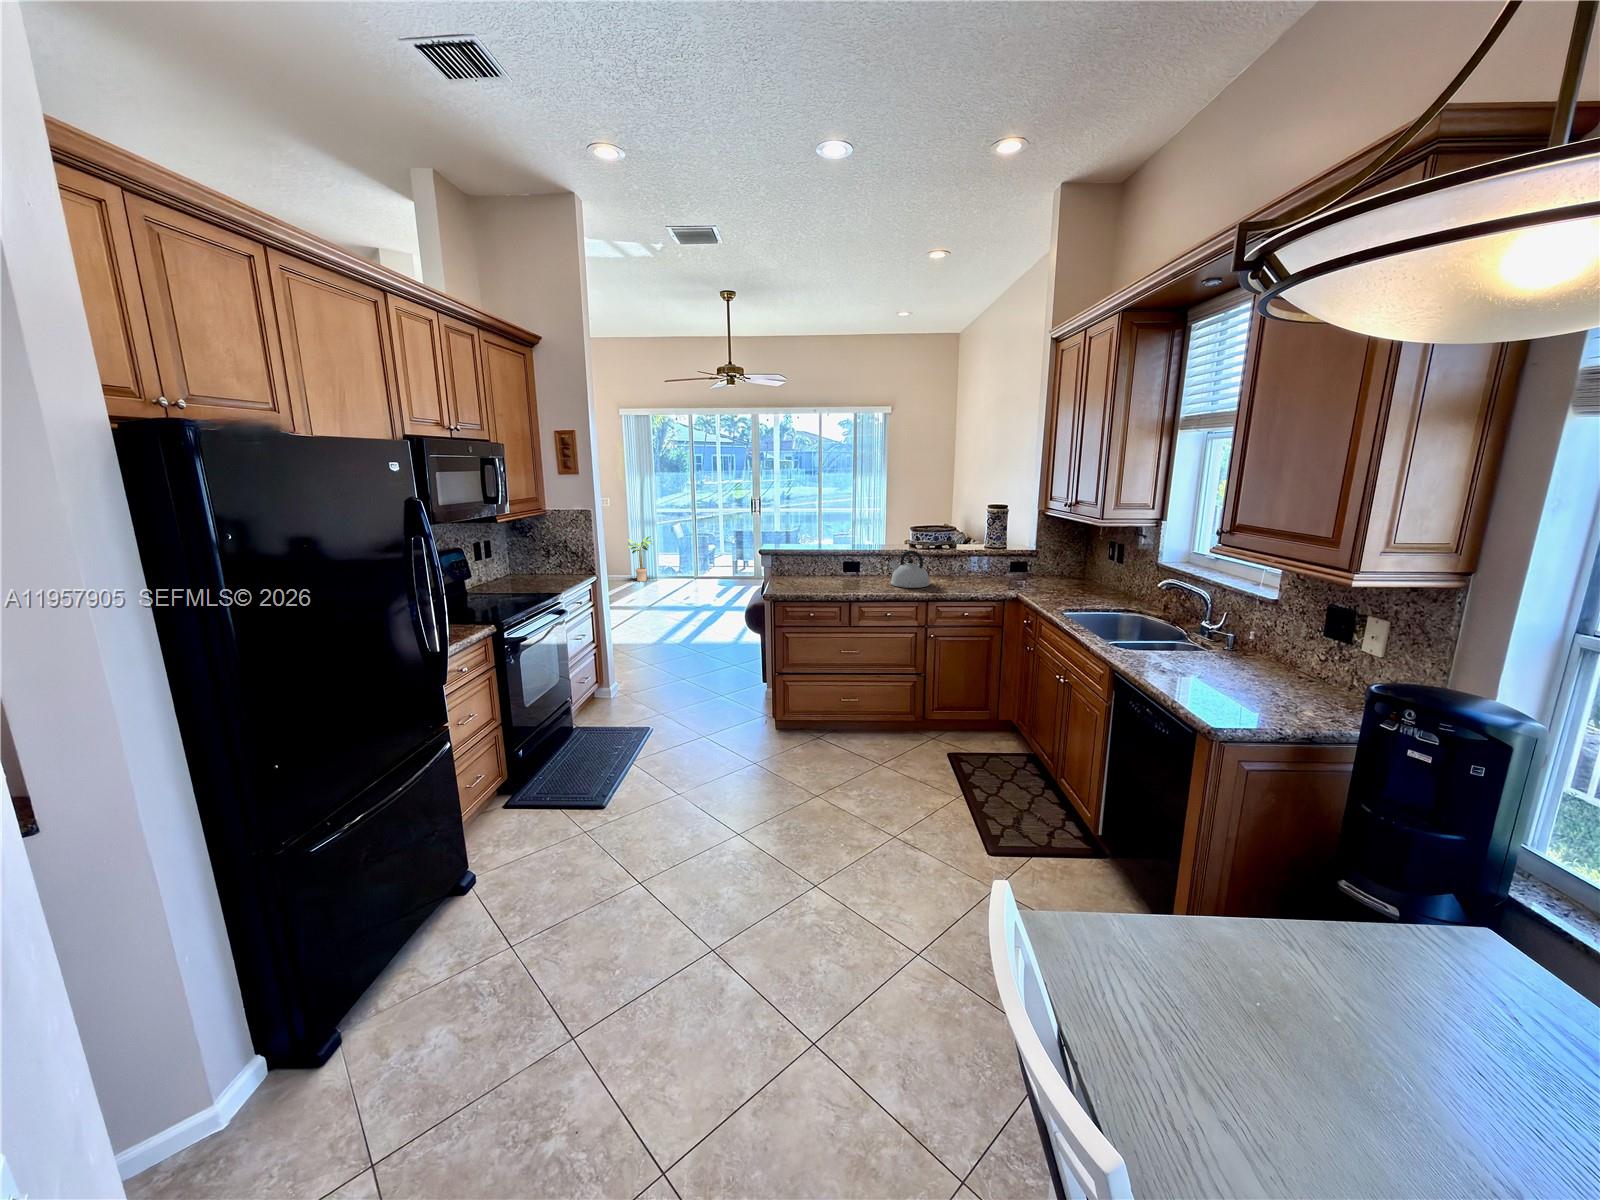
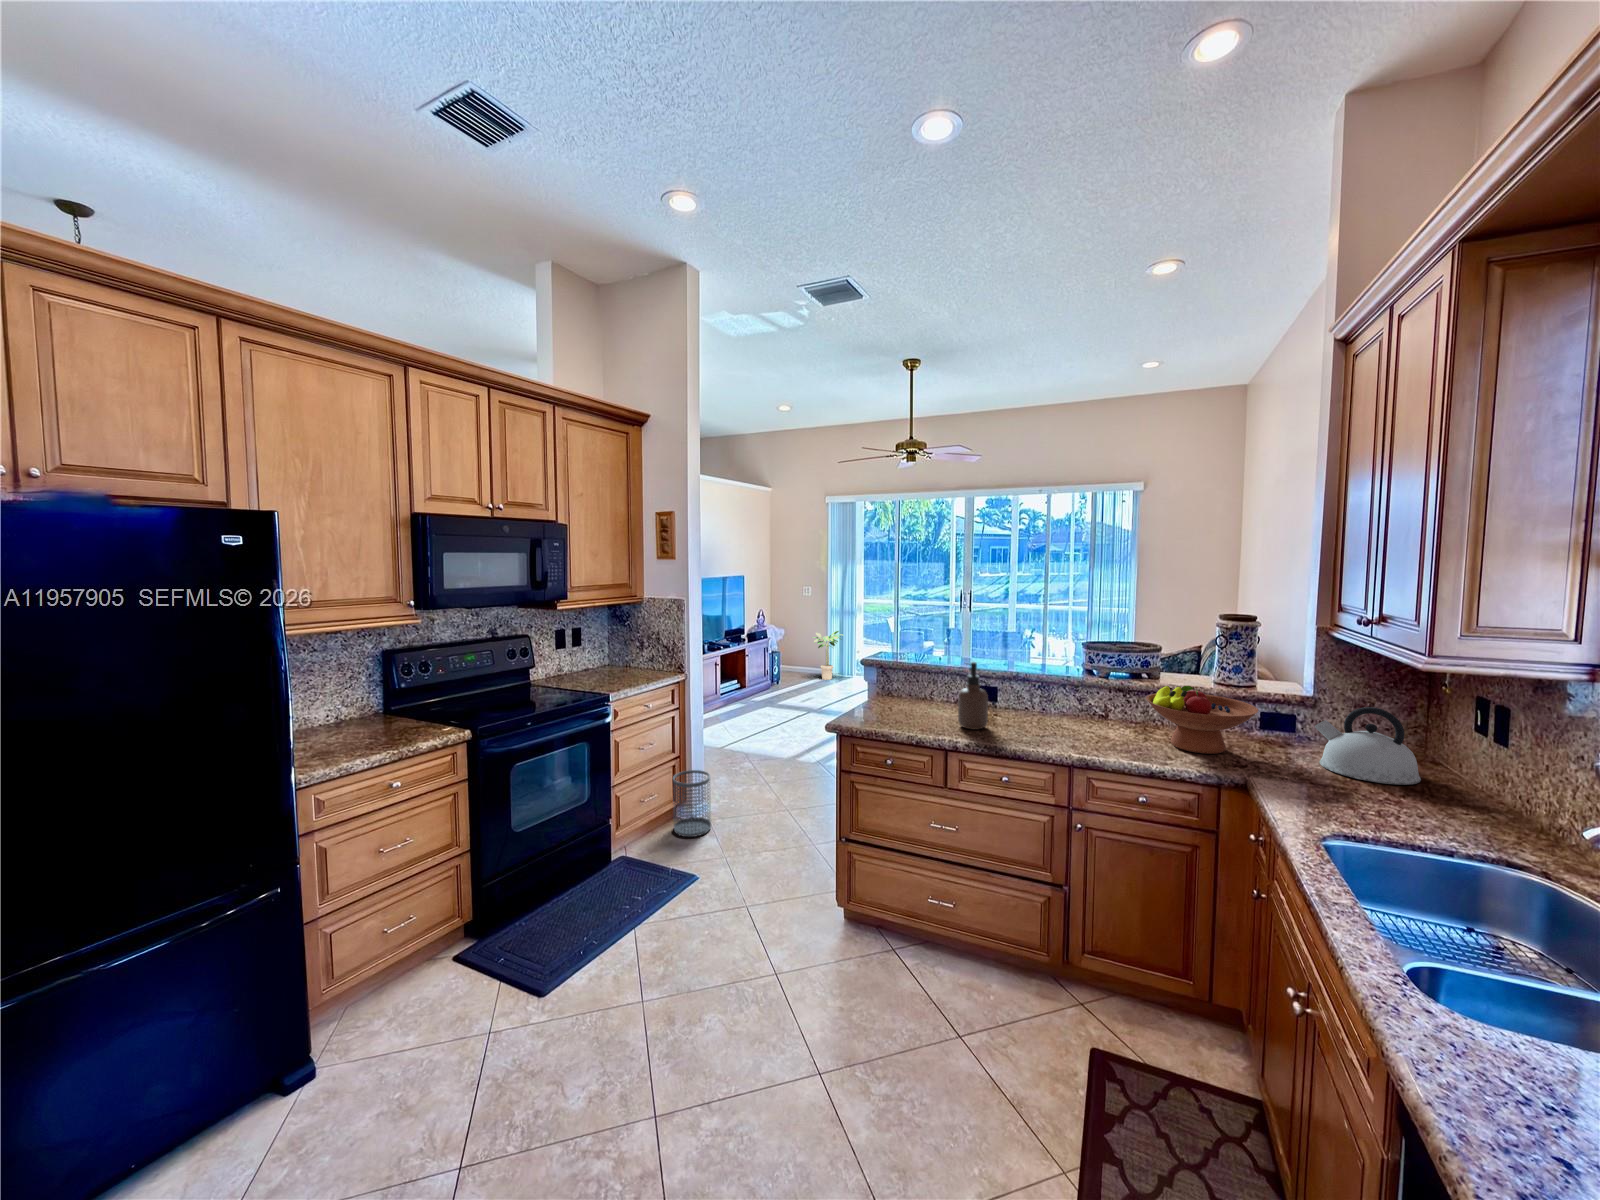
soap dispenser: none [851,543,870,588] -> present [958,662,988,729]
fruit bowl: none [958,547,1016,585] -> present [1146,686,1258,754]
kettle: present [889,550,930,588] -> present [1315,707,1421,785]
wastebasket: none [598,656,634,710] -> present [673,770,711,837]

